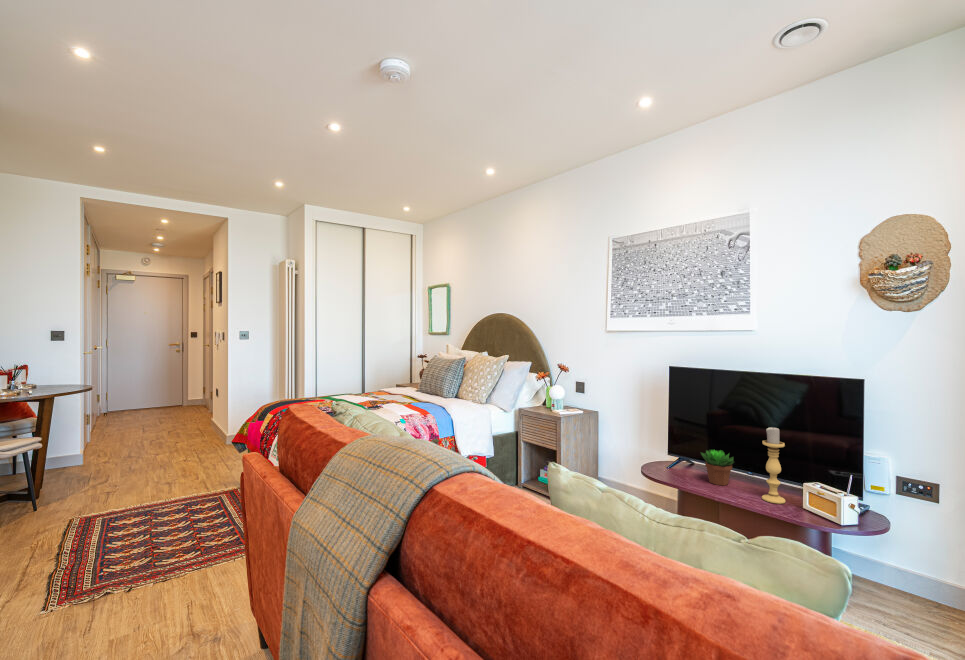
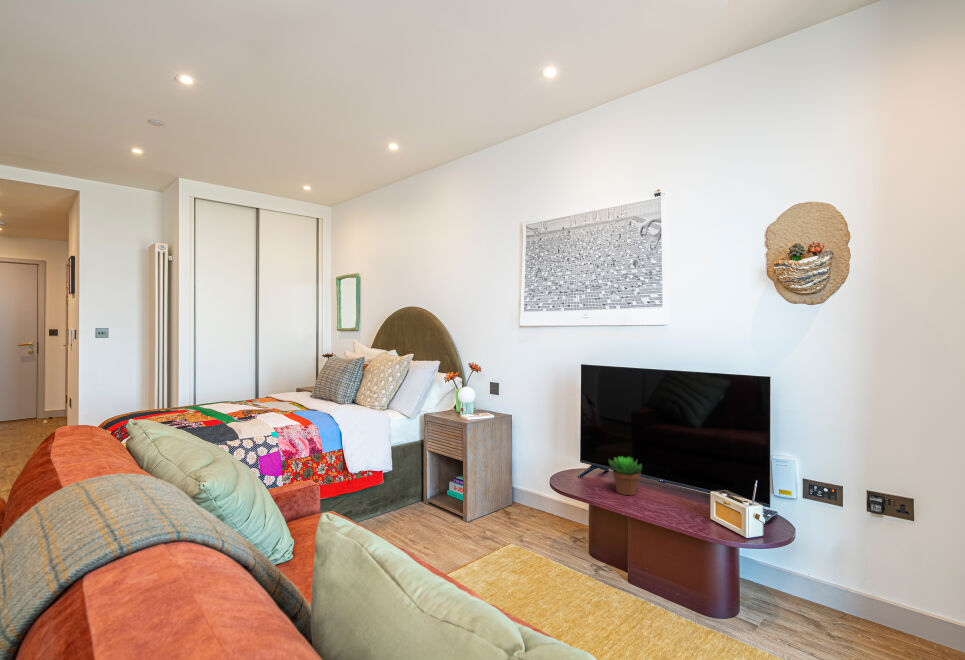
candle holder: present [762,427,785,504] -> none [668,430,691,514]

